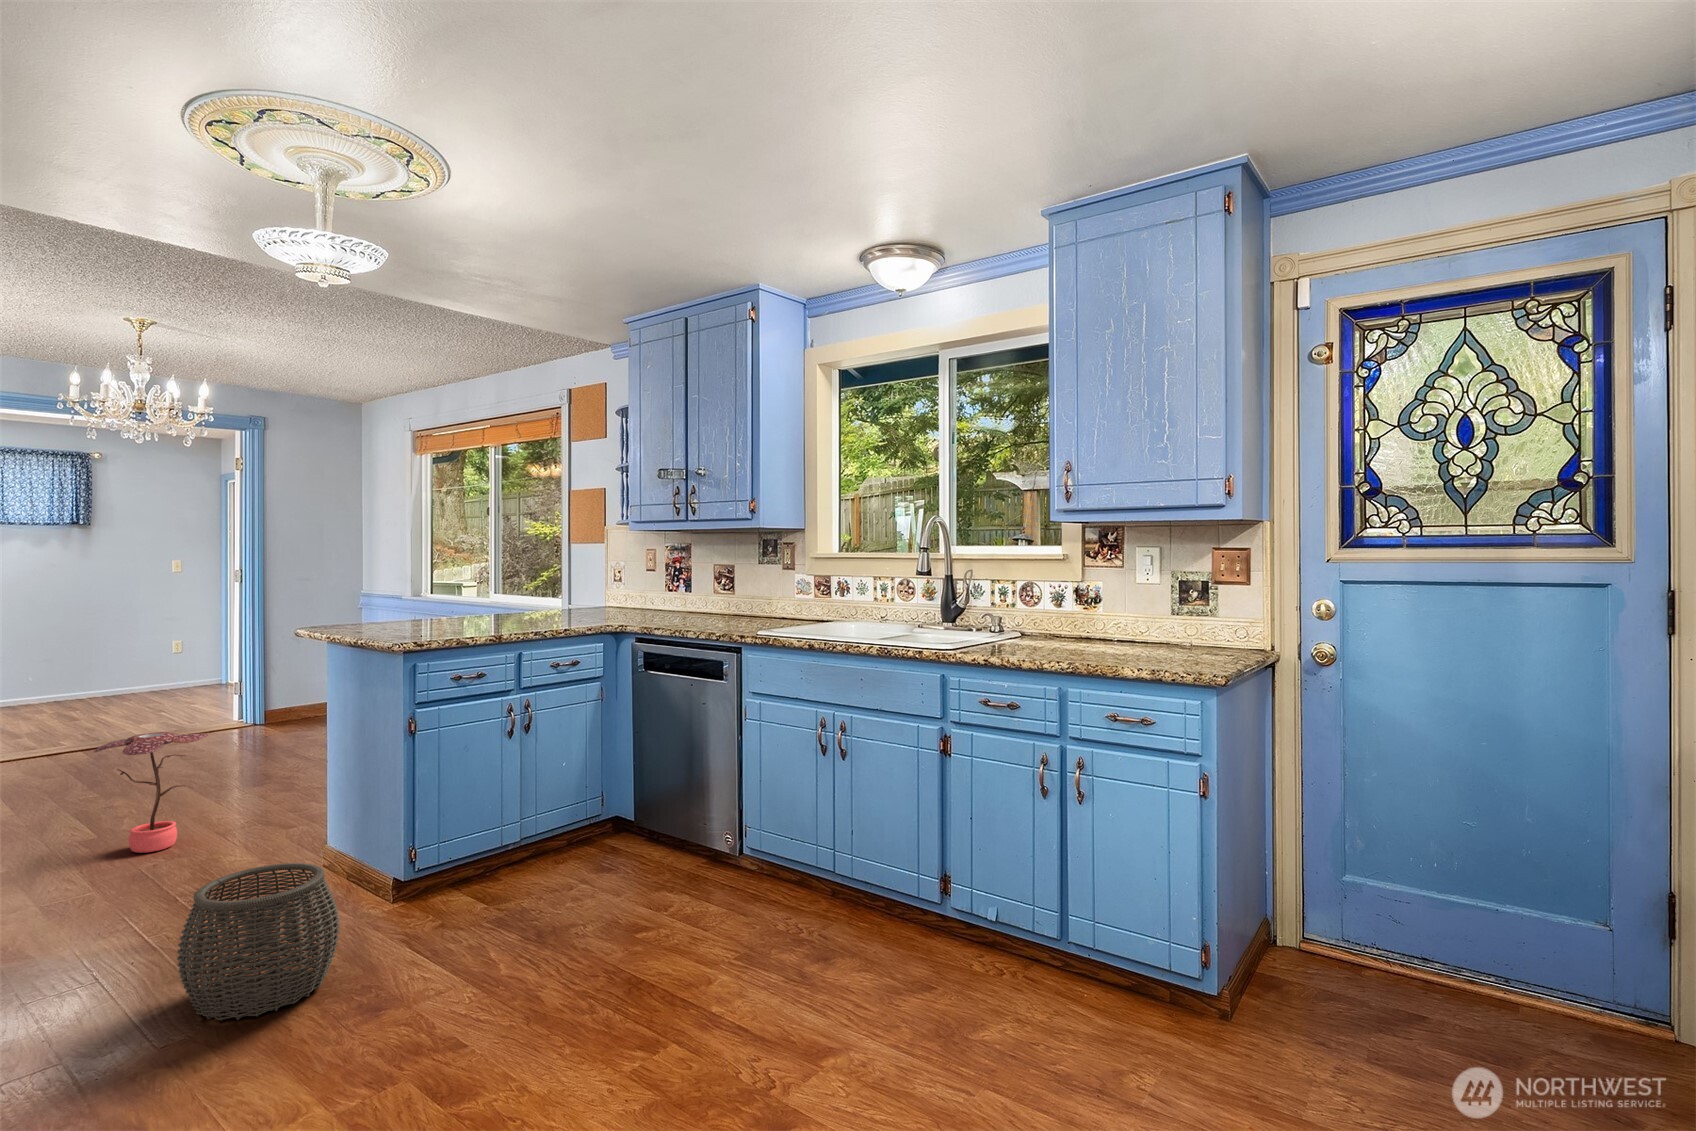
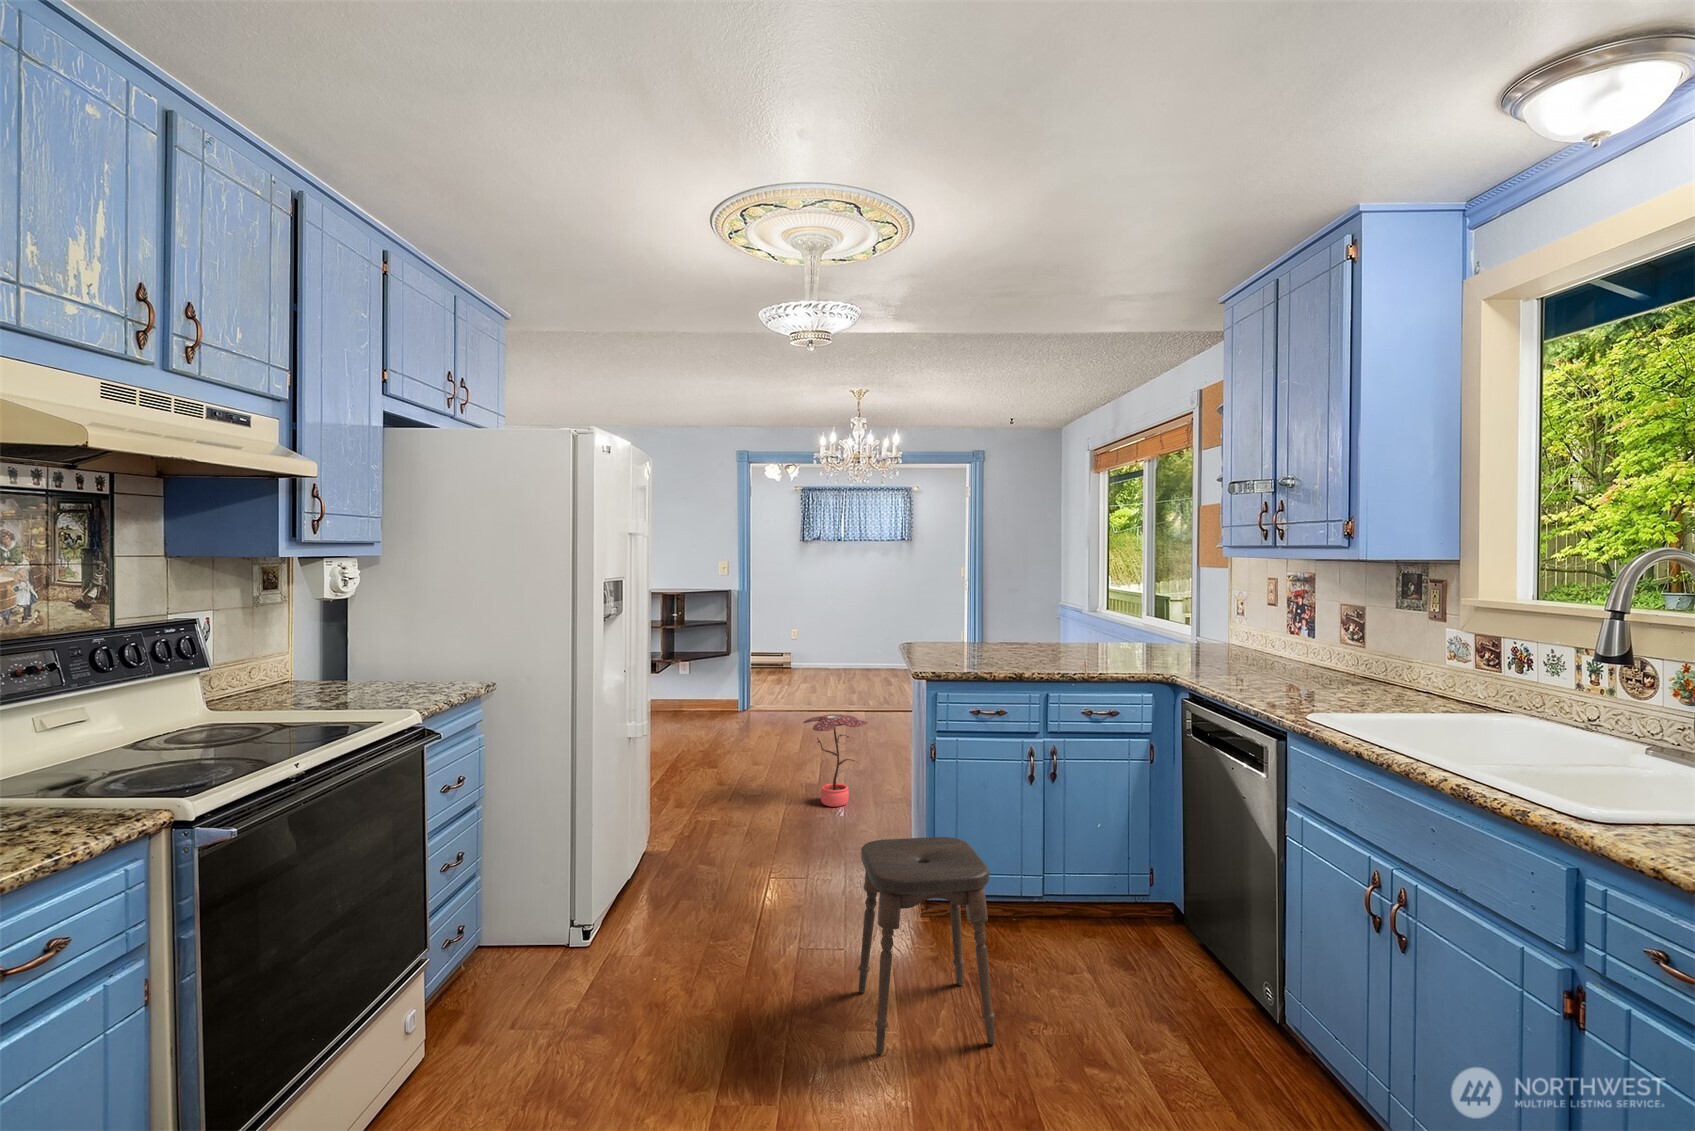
stool: none [395,788,562,999] -> present [858,837,995,1054]
woven basket: present [177,863,340,1021] -> none [720,853,831,984]

